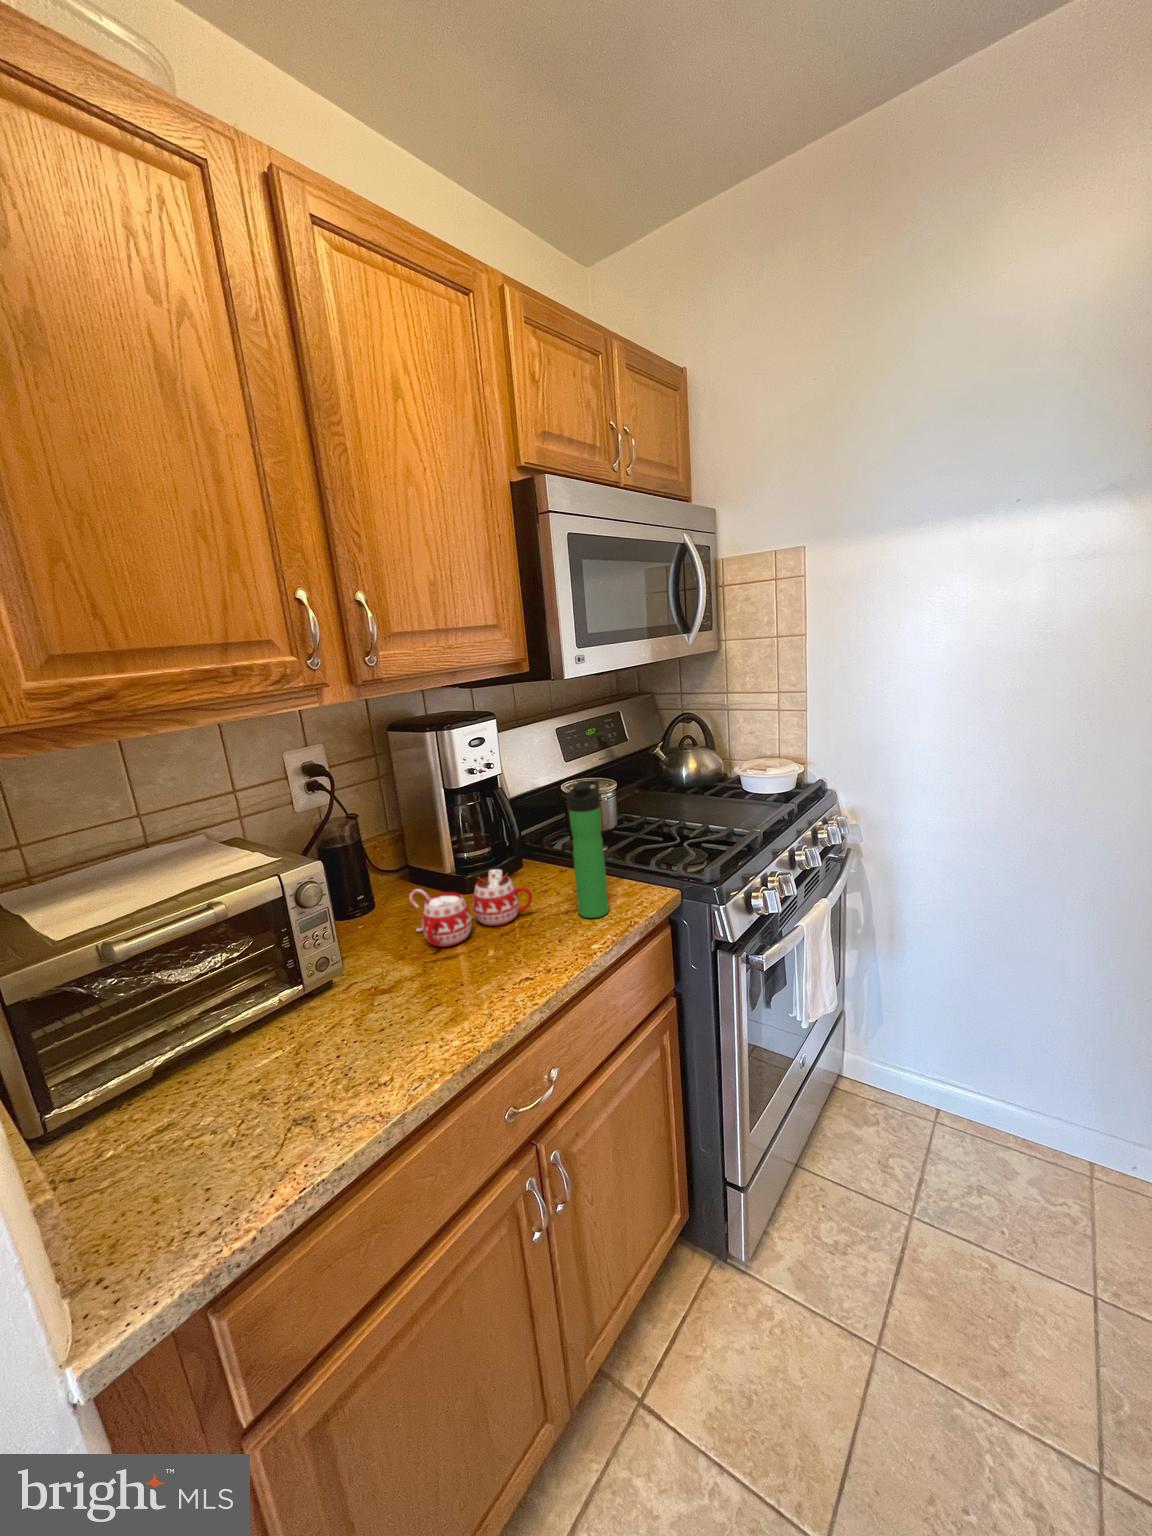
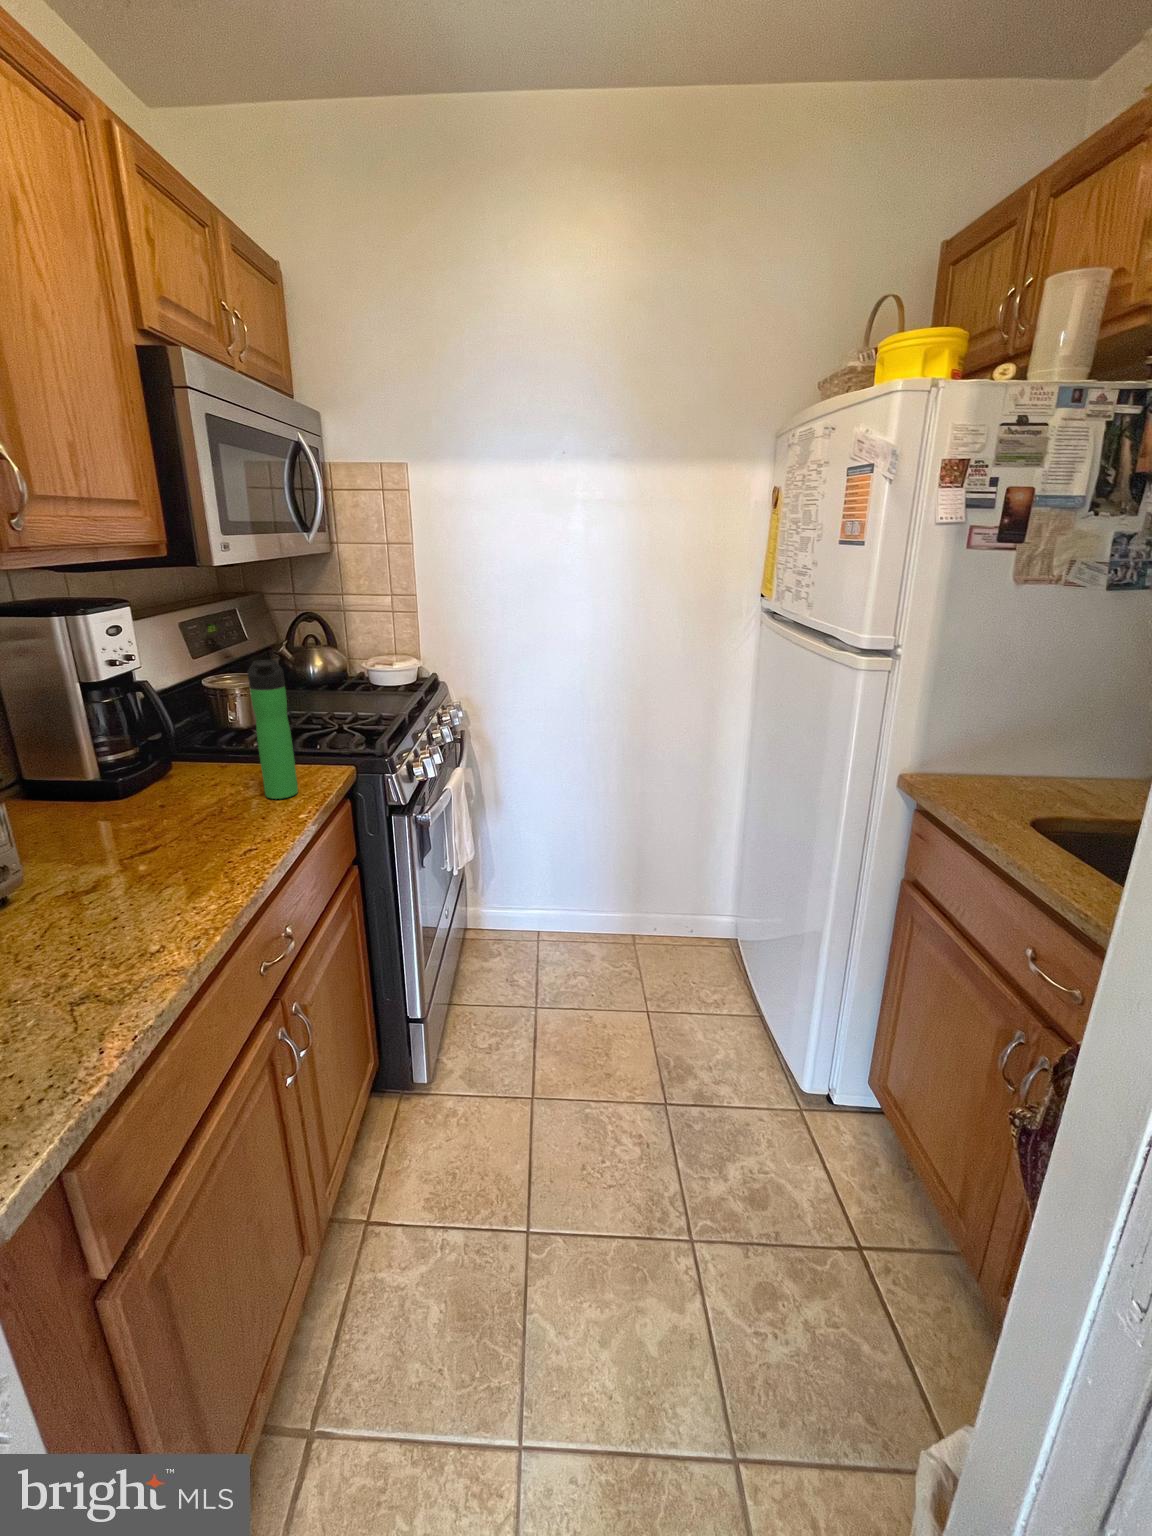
mug: present [409,869,532,947] -> none [59,762,211,850]

